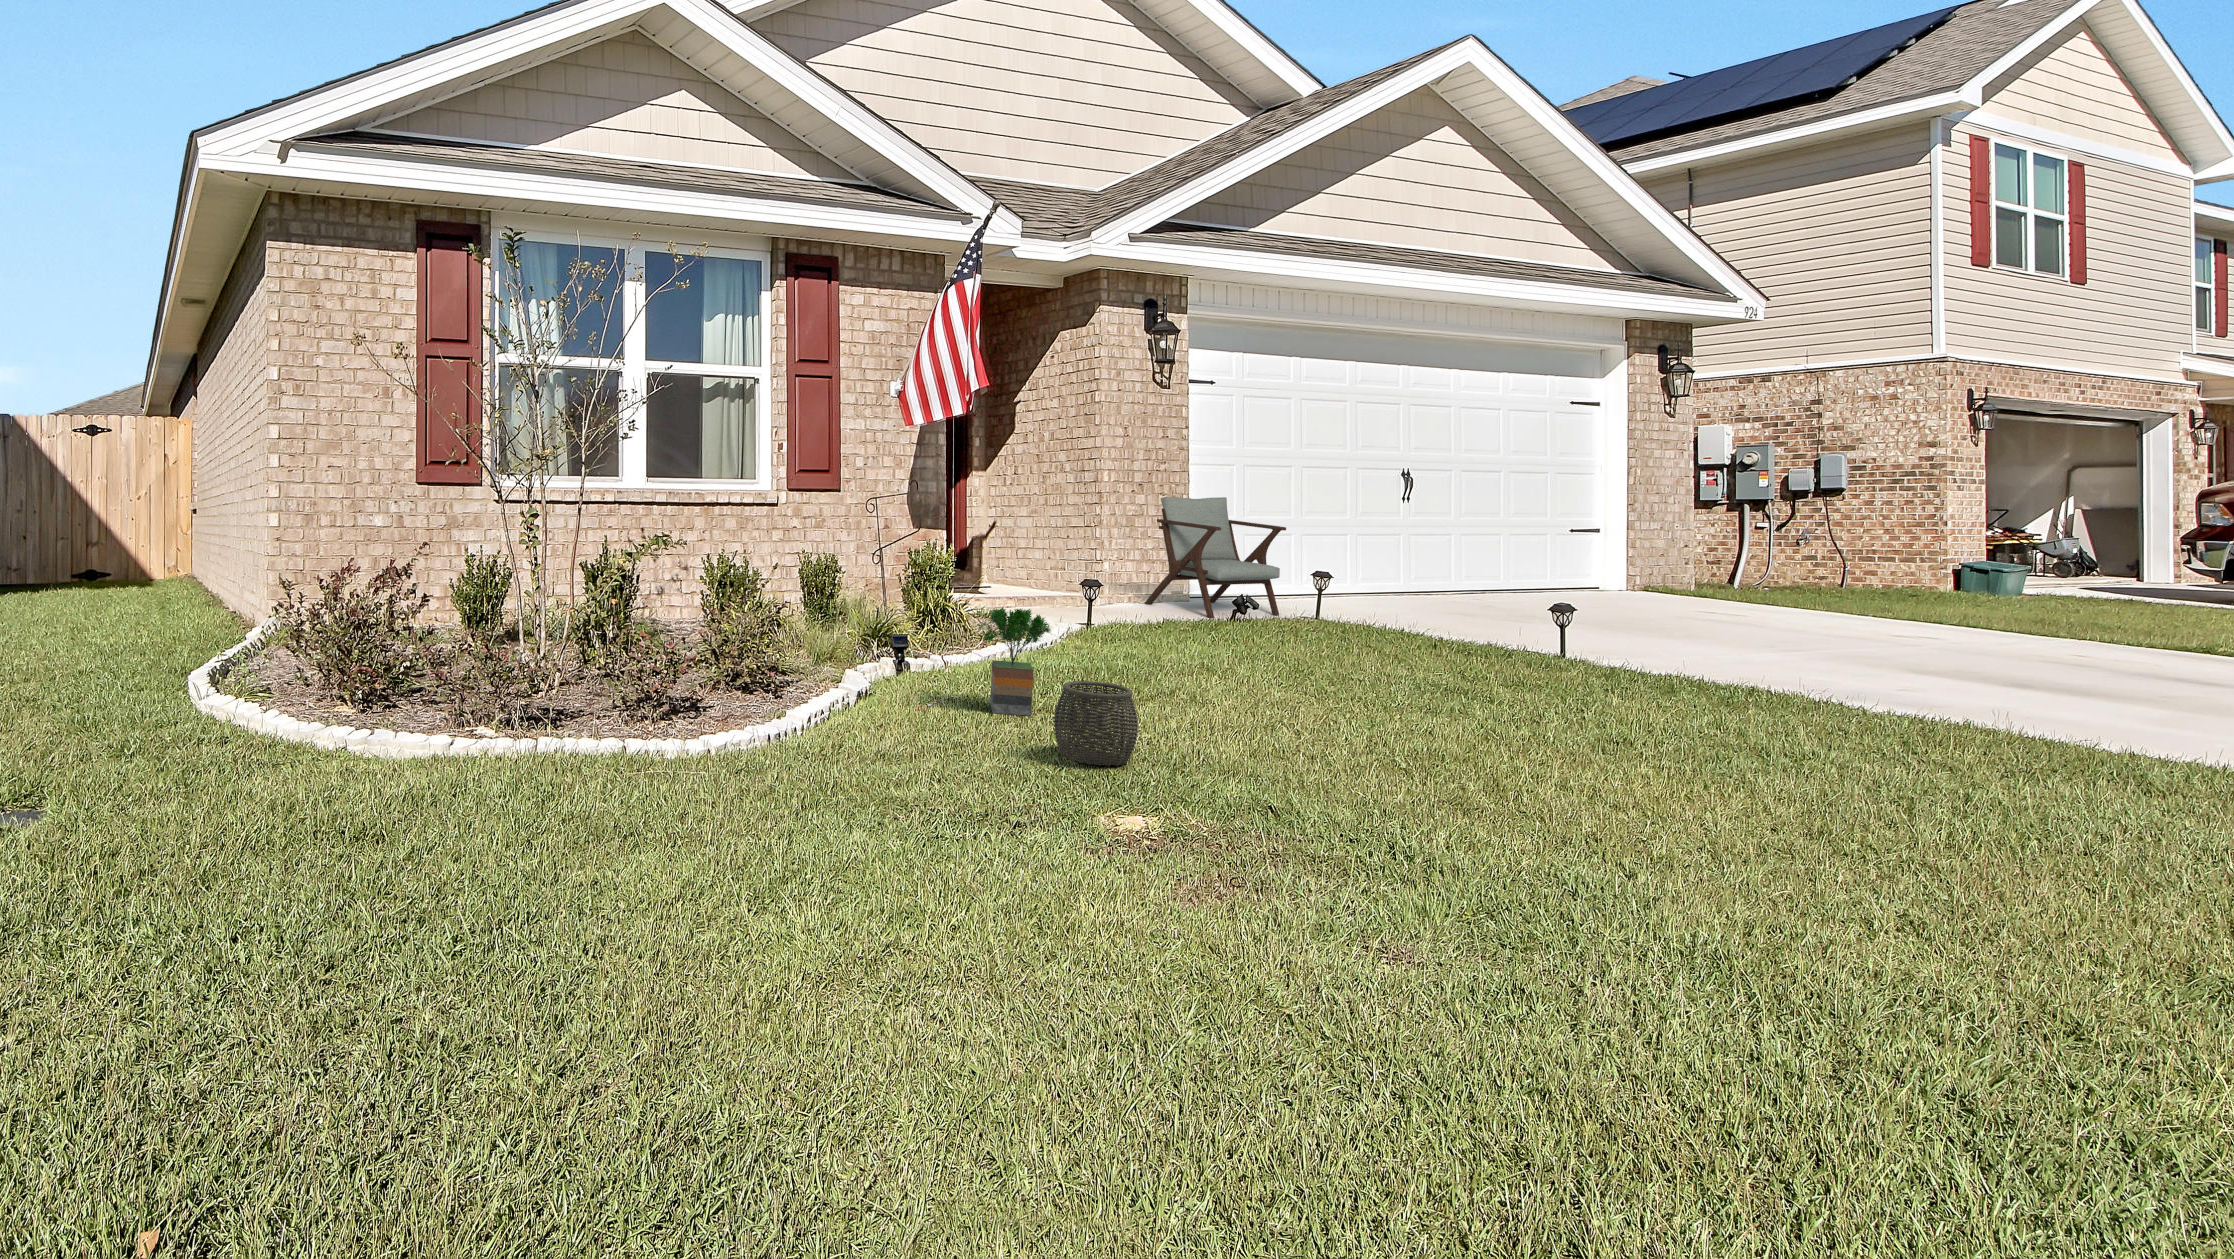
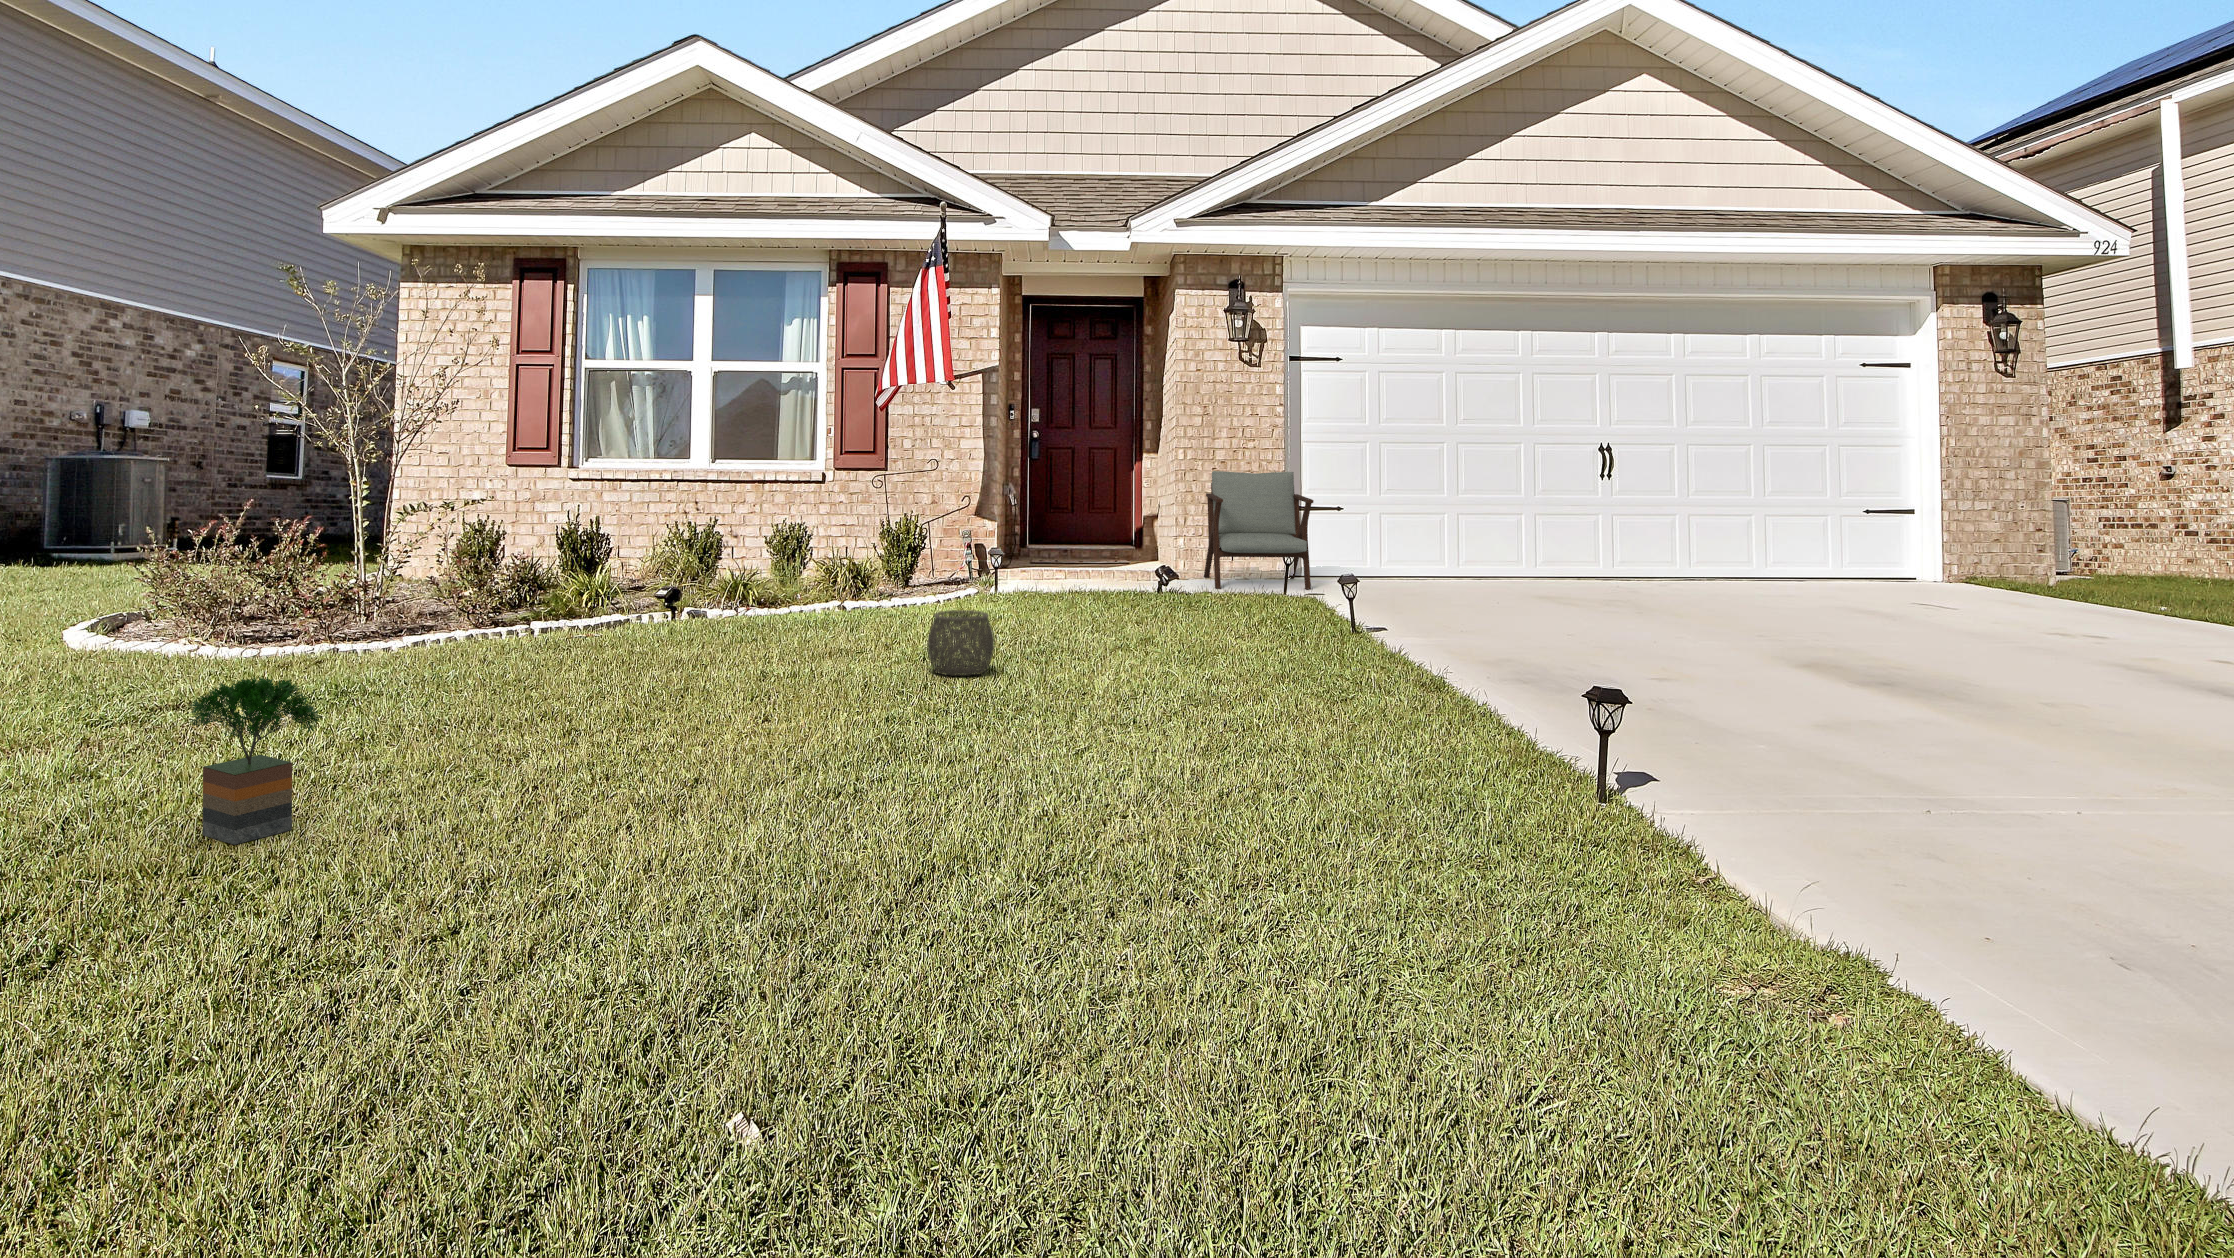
potted tree: present [977,607,1050,716] -> present [189,677,320,845]
woven basket: present [1053,681,1139,766] -> present [927,610,994,676]

